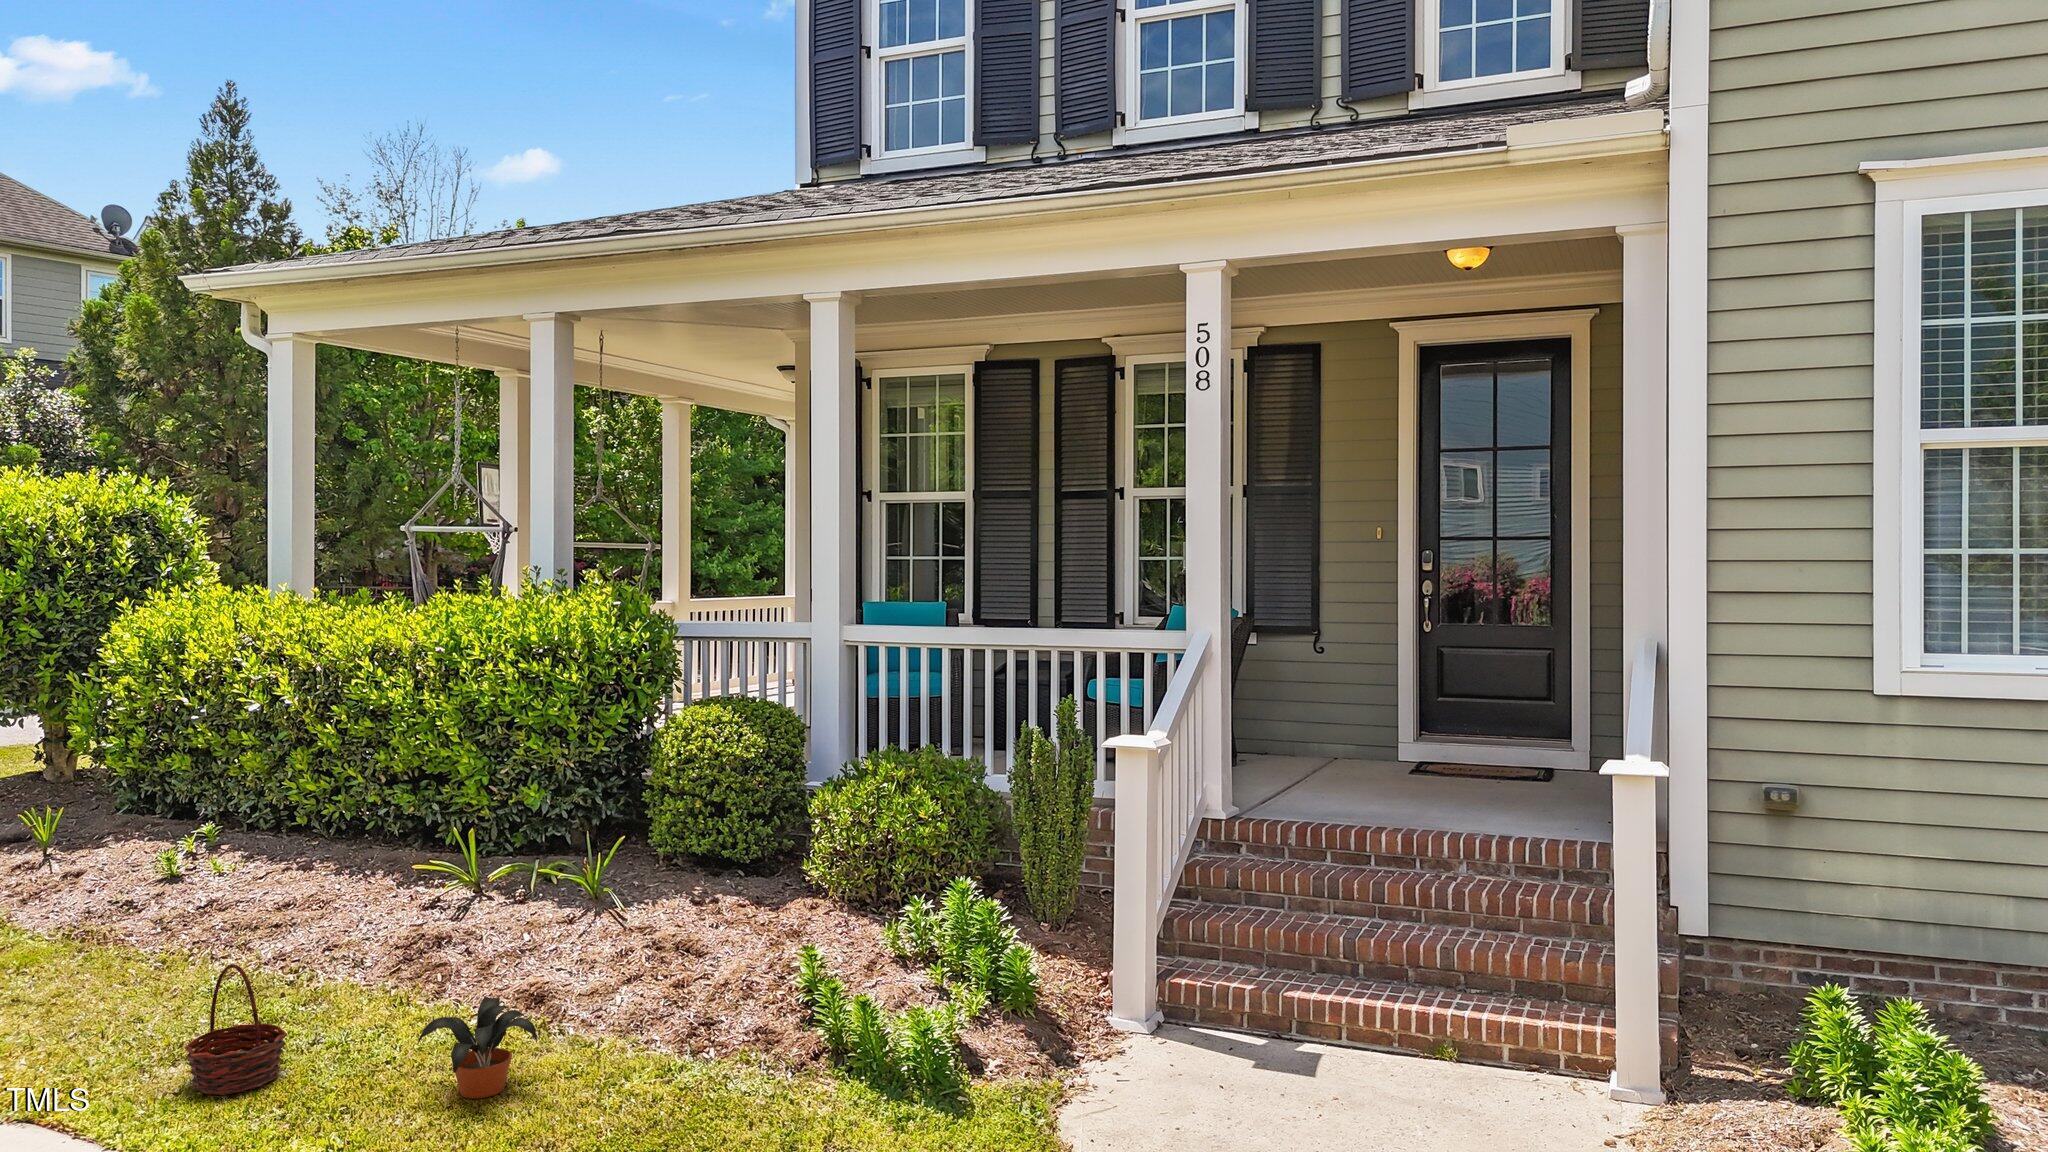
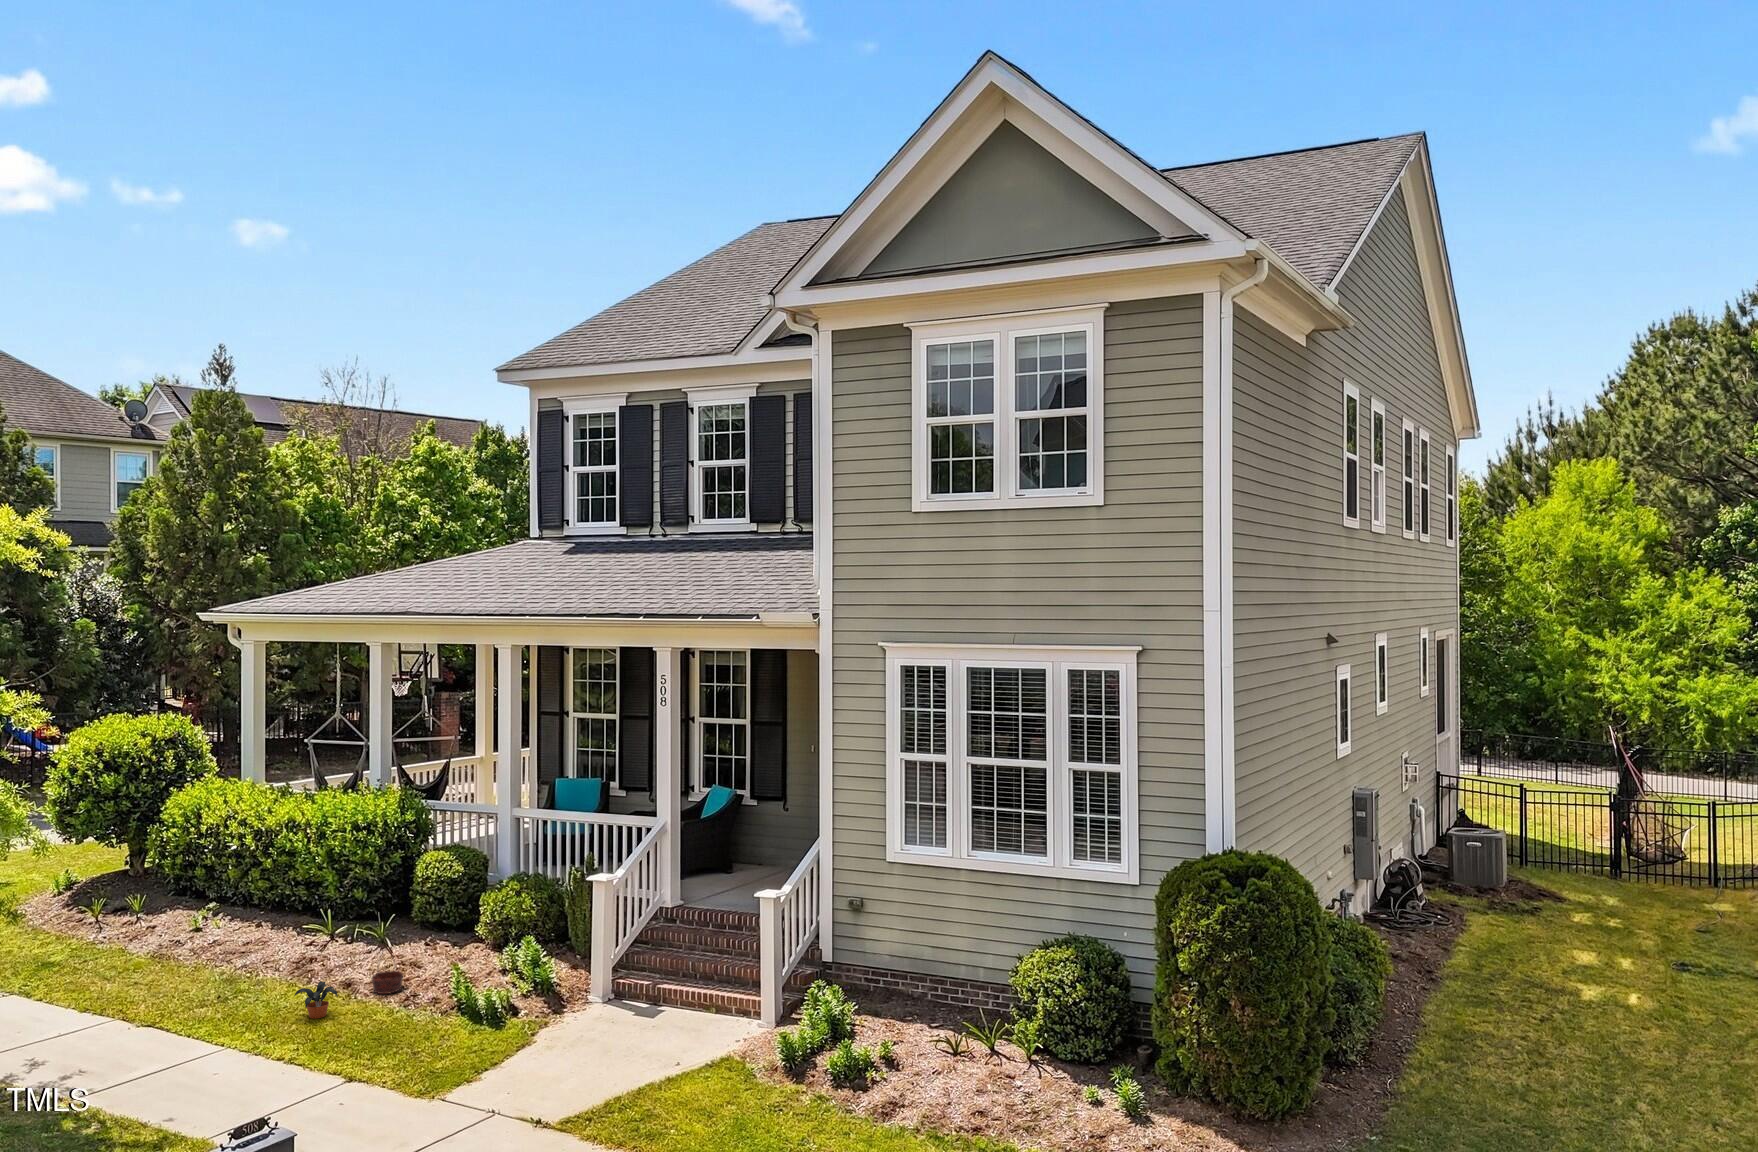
basket: present [185,964,287,1095] -> present [371,962,403,994]

